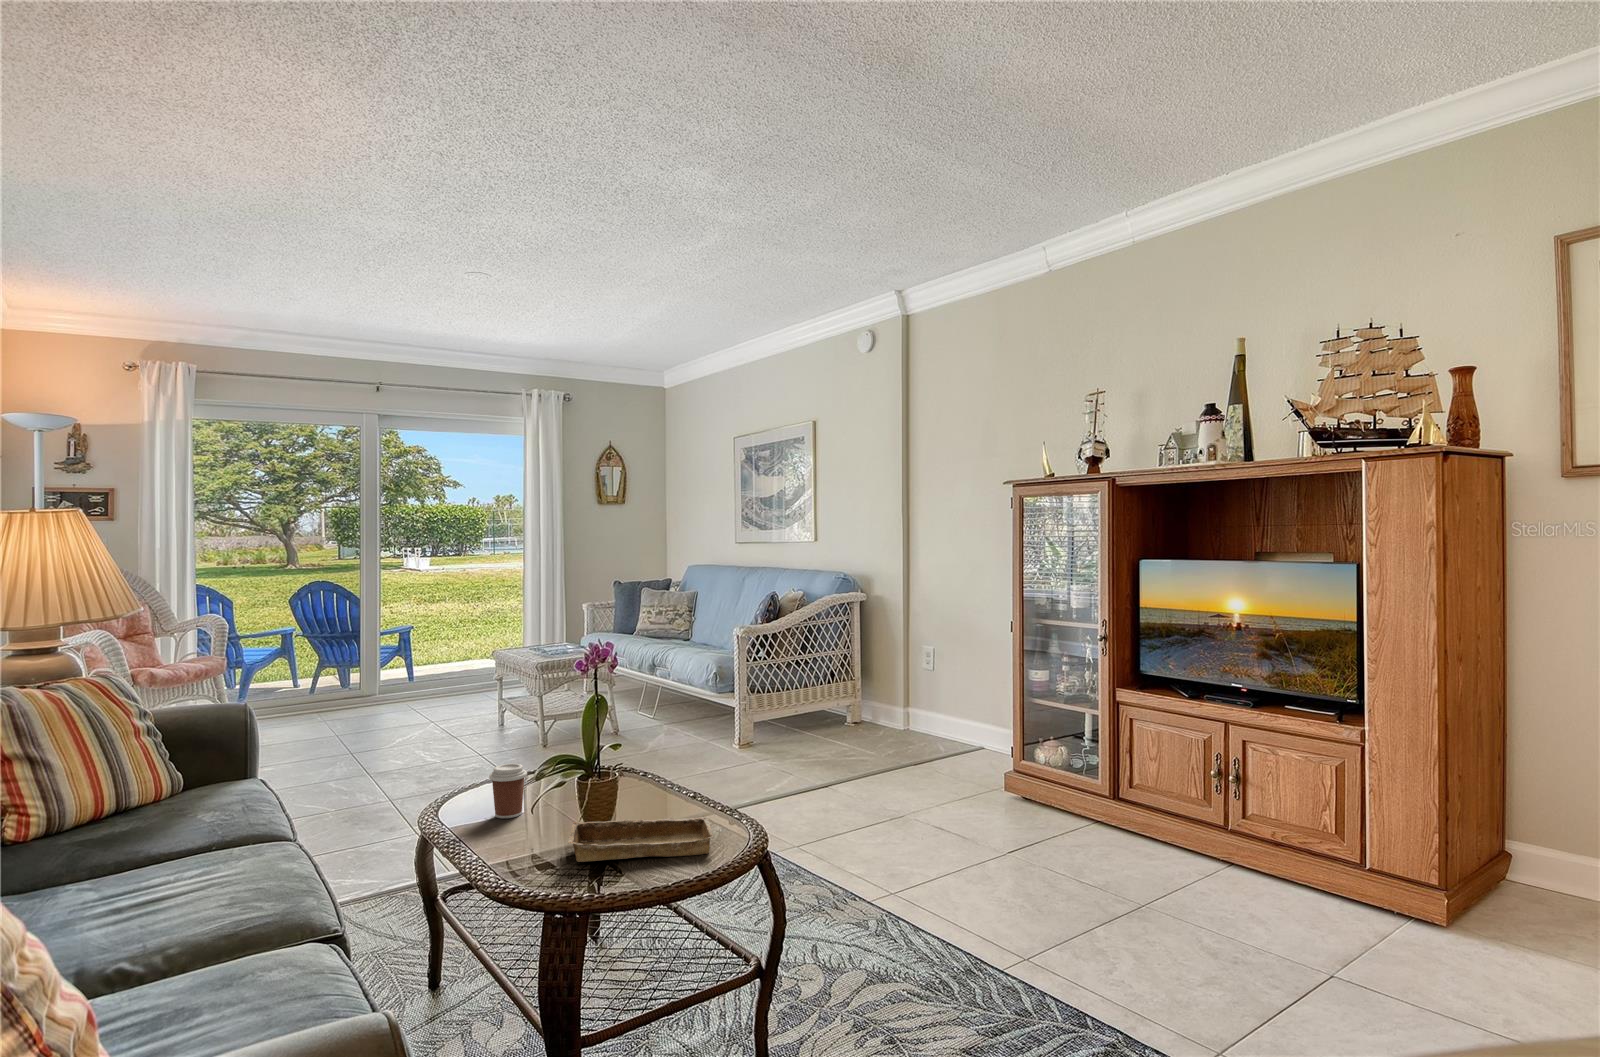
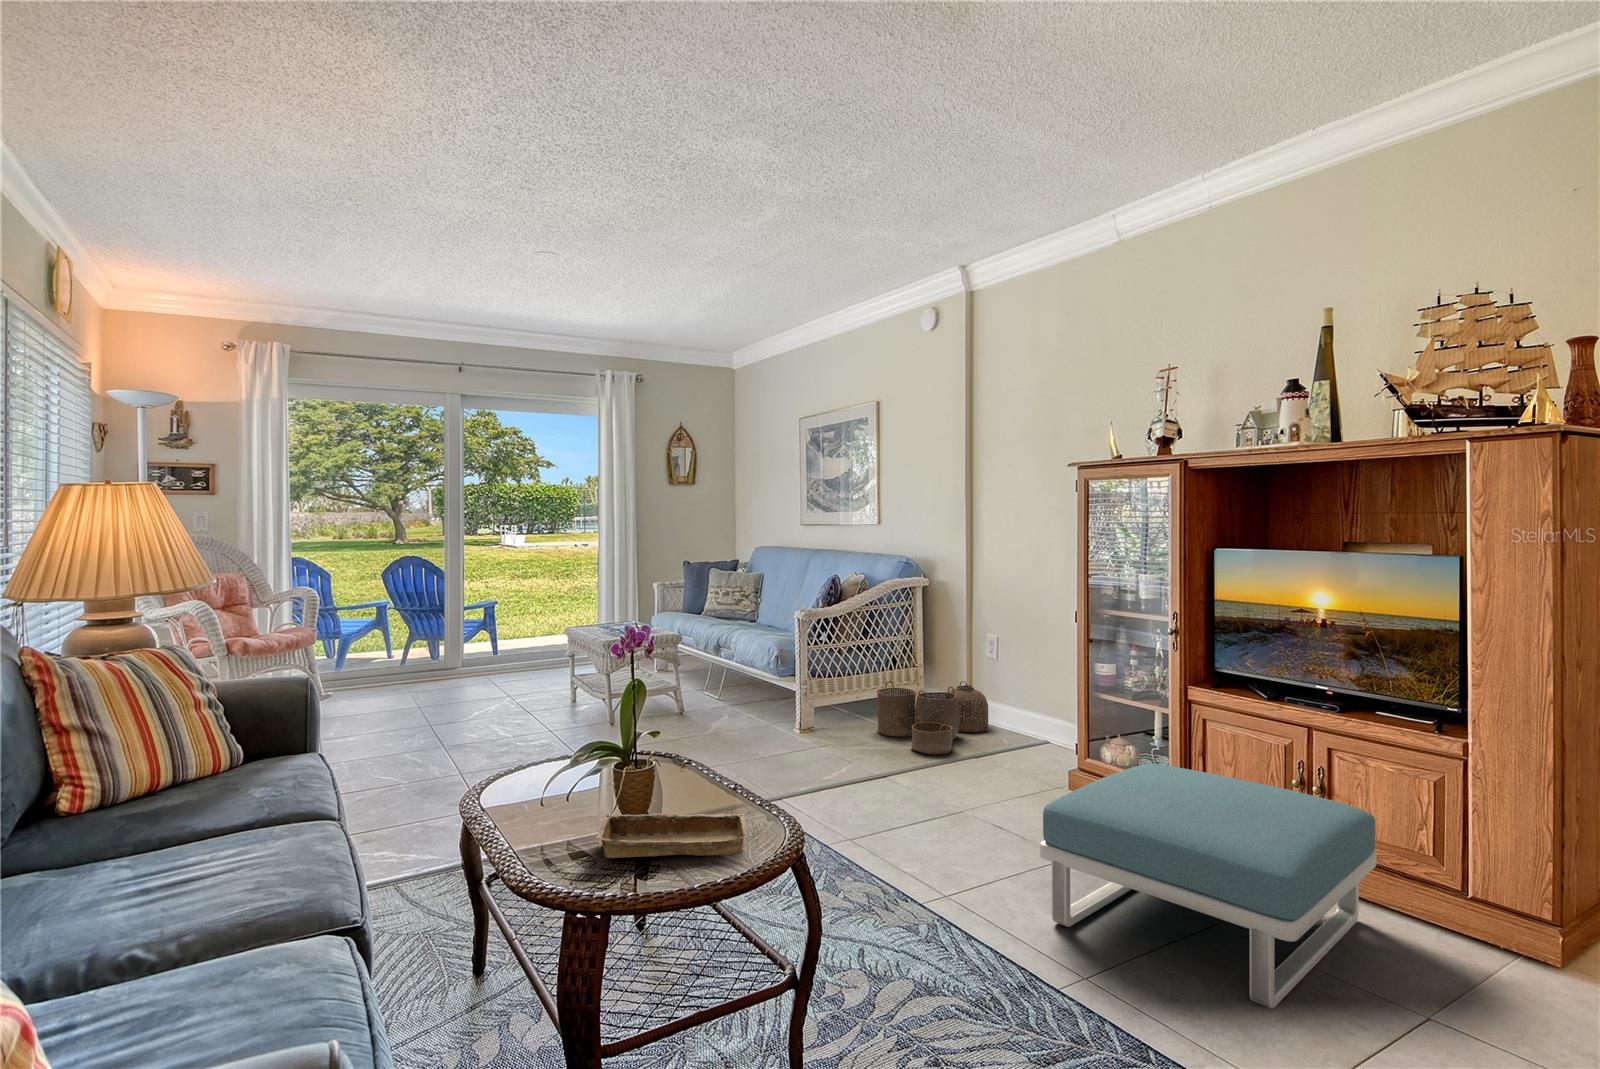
woven basket: none [818,693,929,766] -> present [877,681,988,754]
coffee cup: present [489,764,527,818] -> none [529,750,567,806]
footstool: none [983,764,1287,981] -> present [1040,764,1377,1008]

